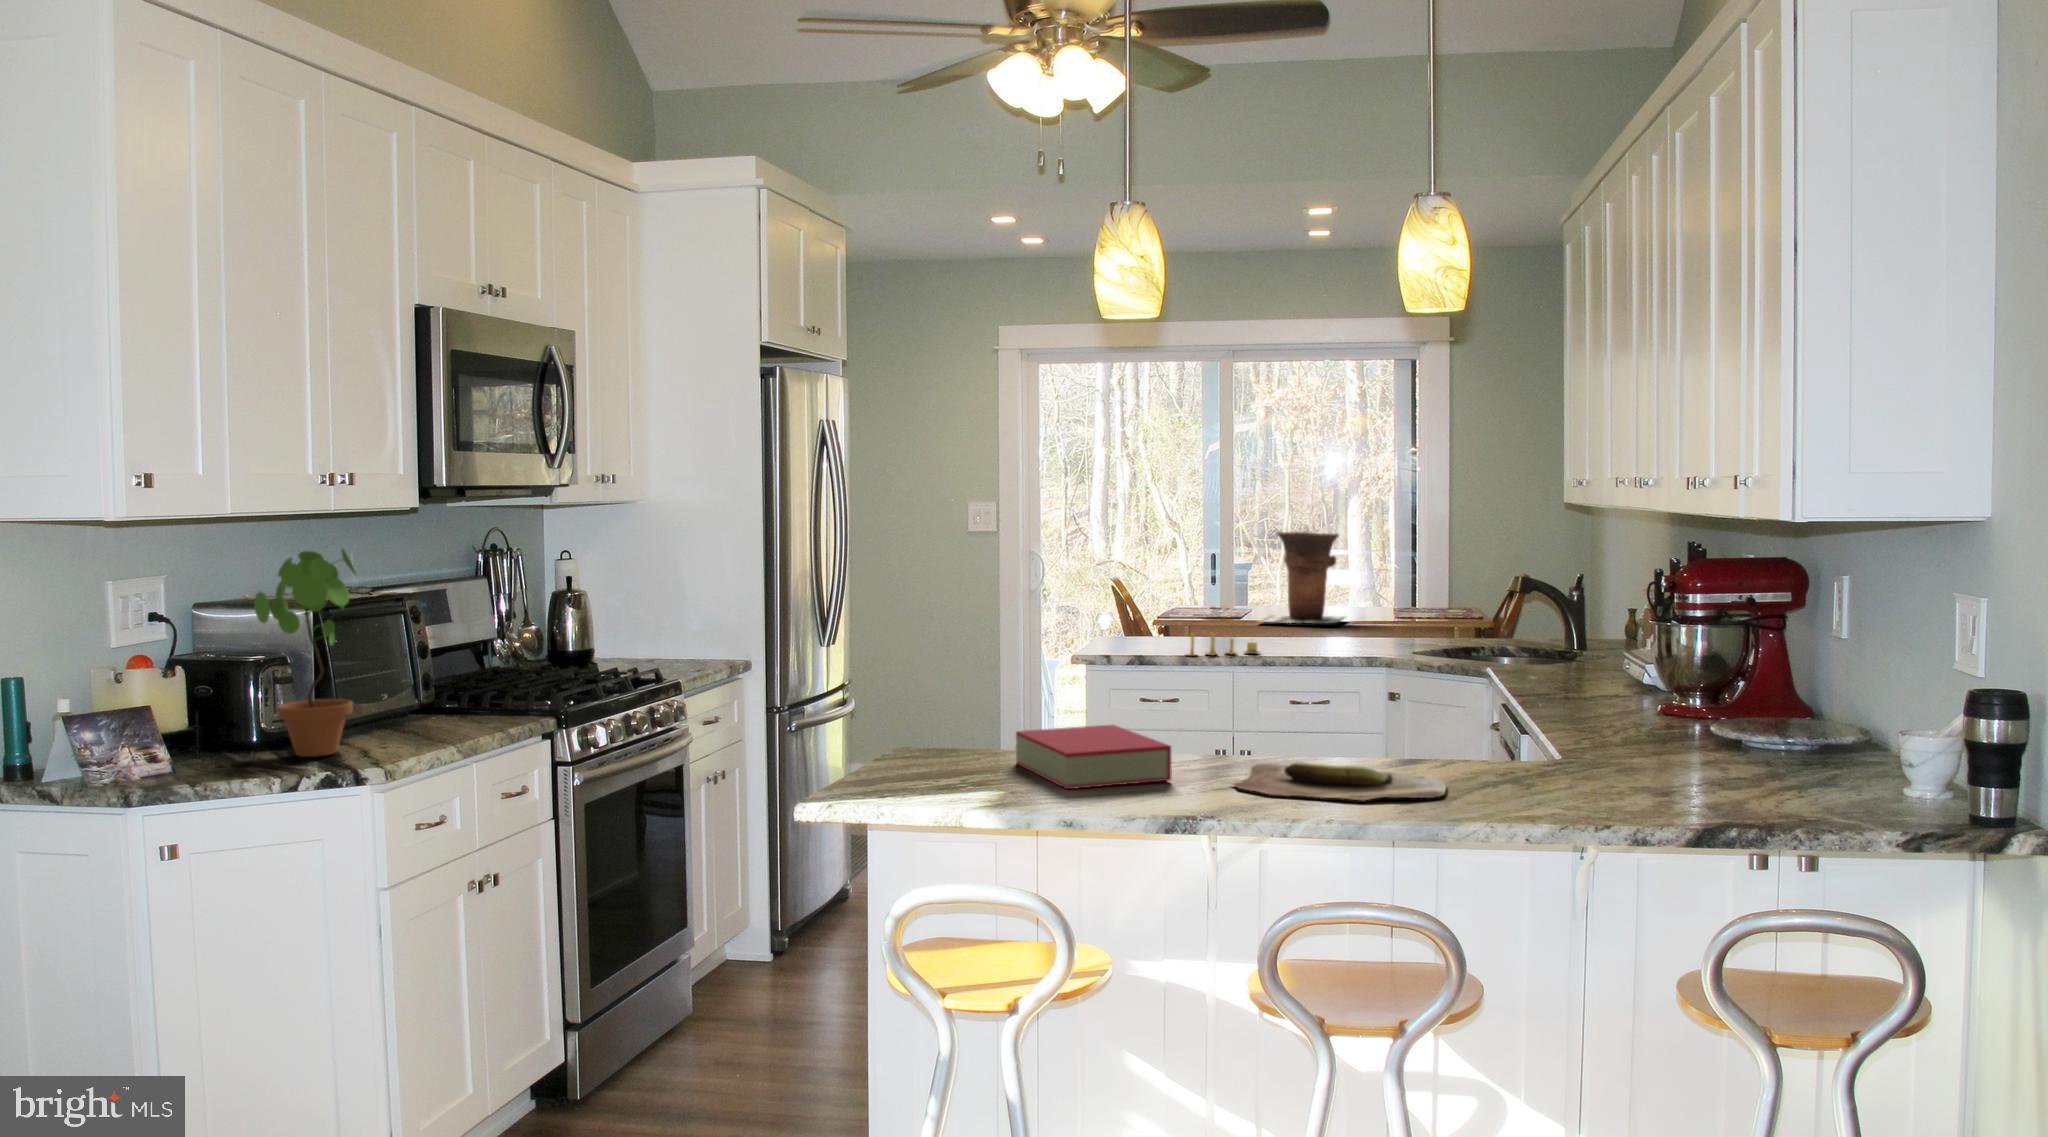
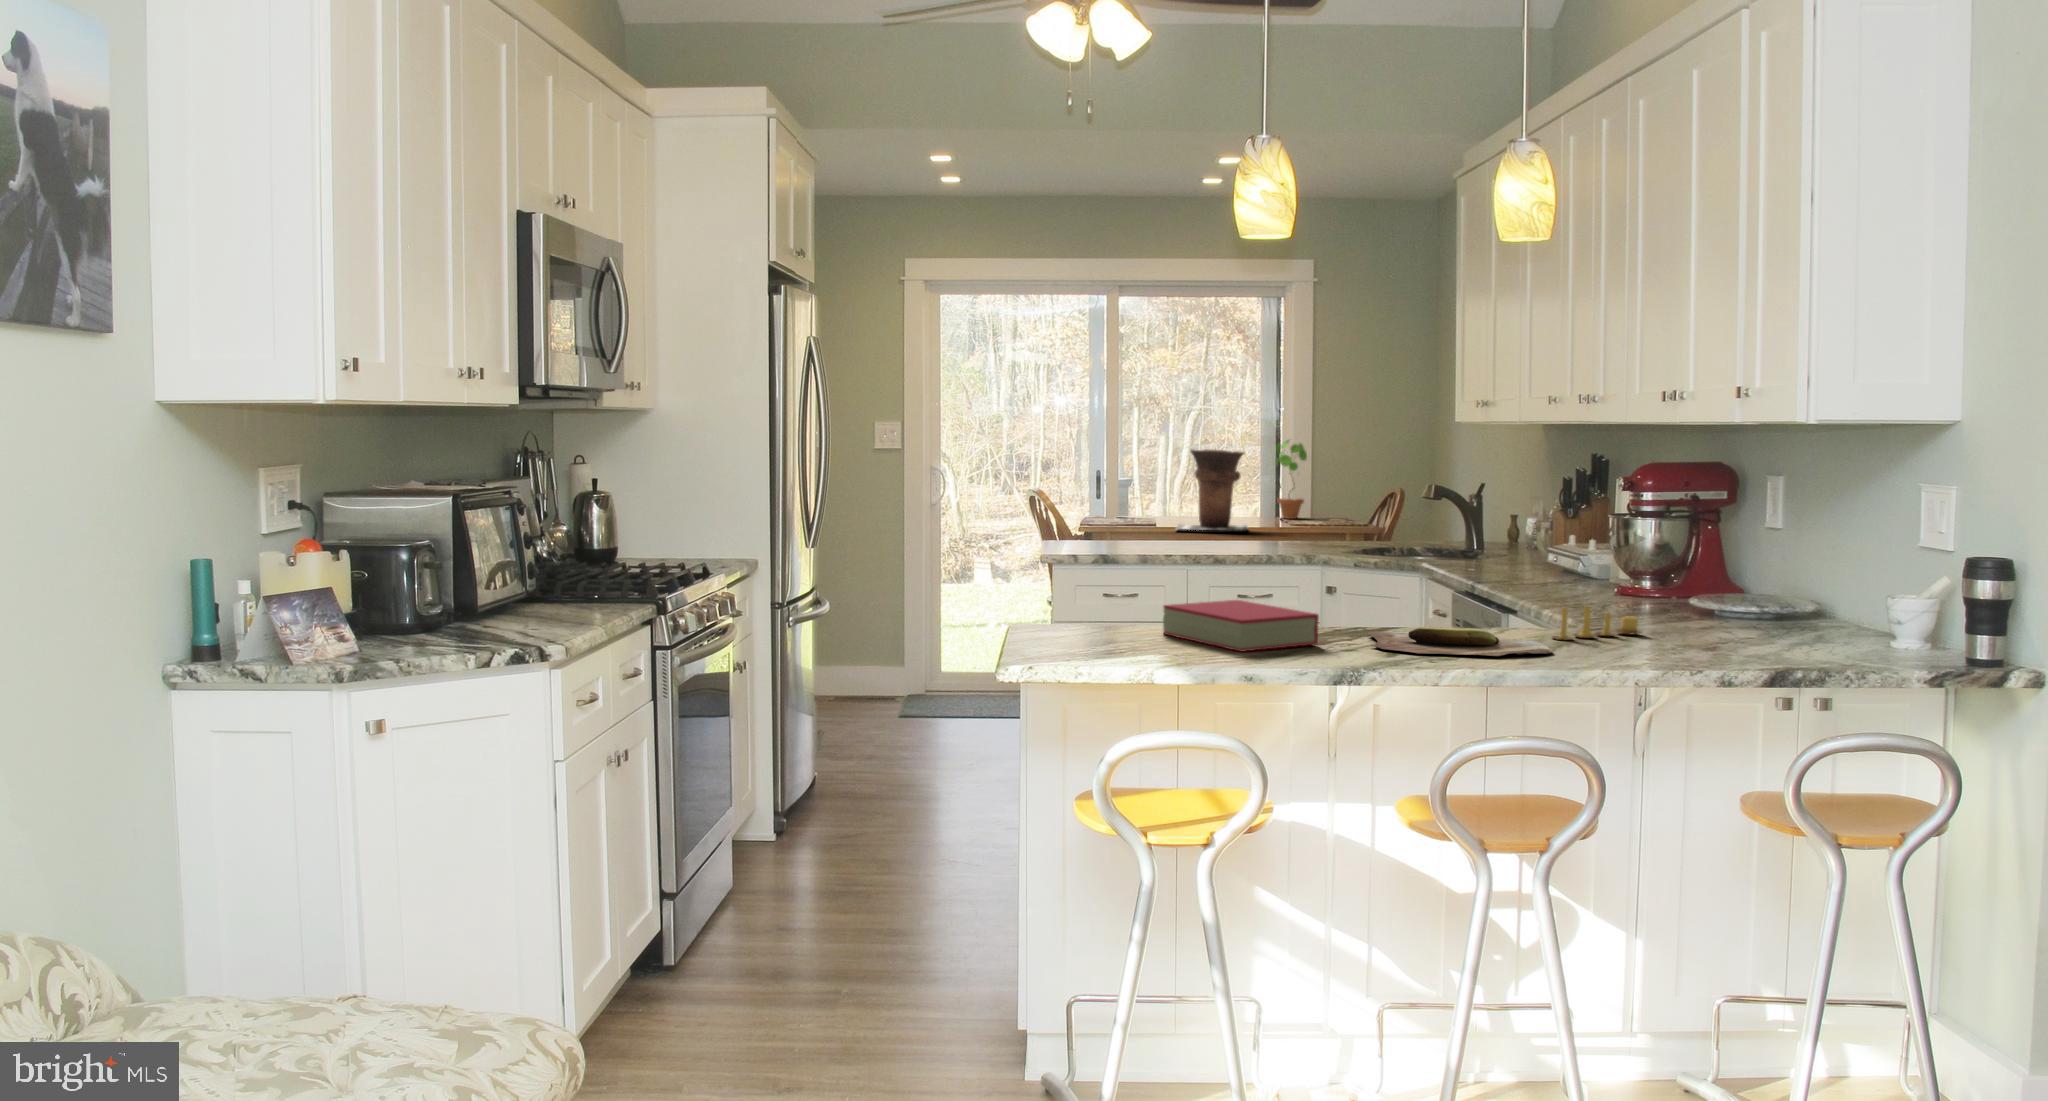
potted plant: present [254,549,356,757] -> present [1276,440,1307,519]
candle: present [1186,633,1259,656] -> present [1553,605,1642,640]

